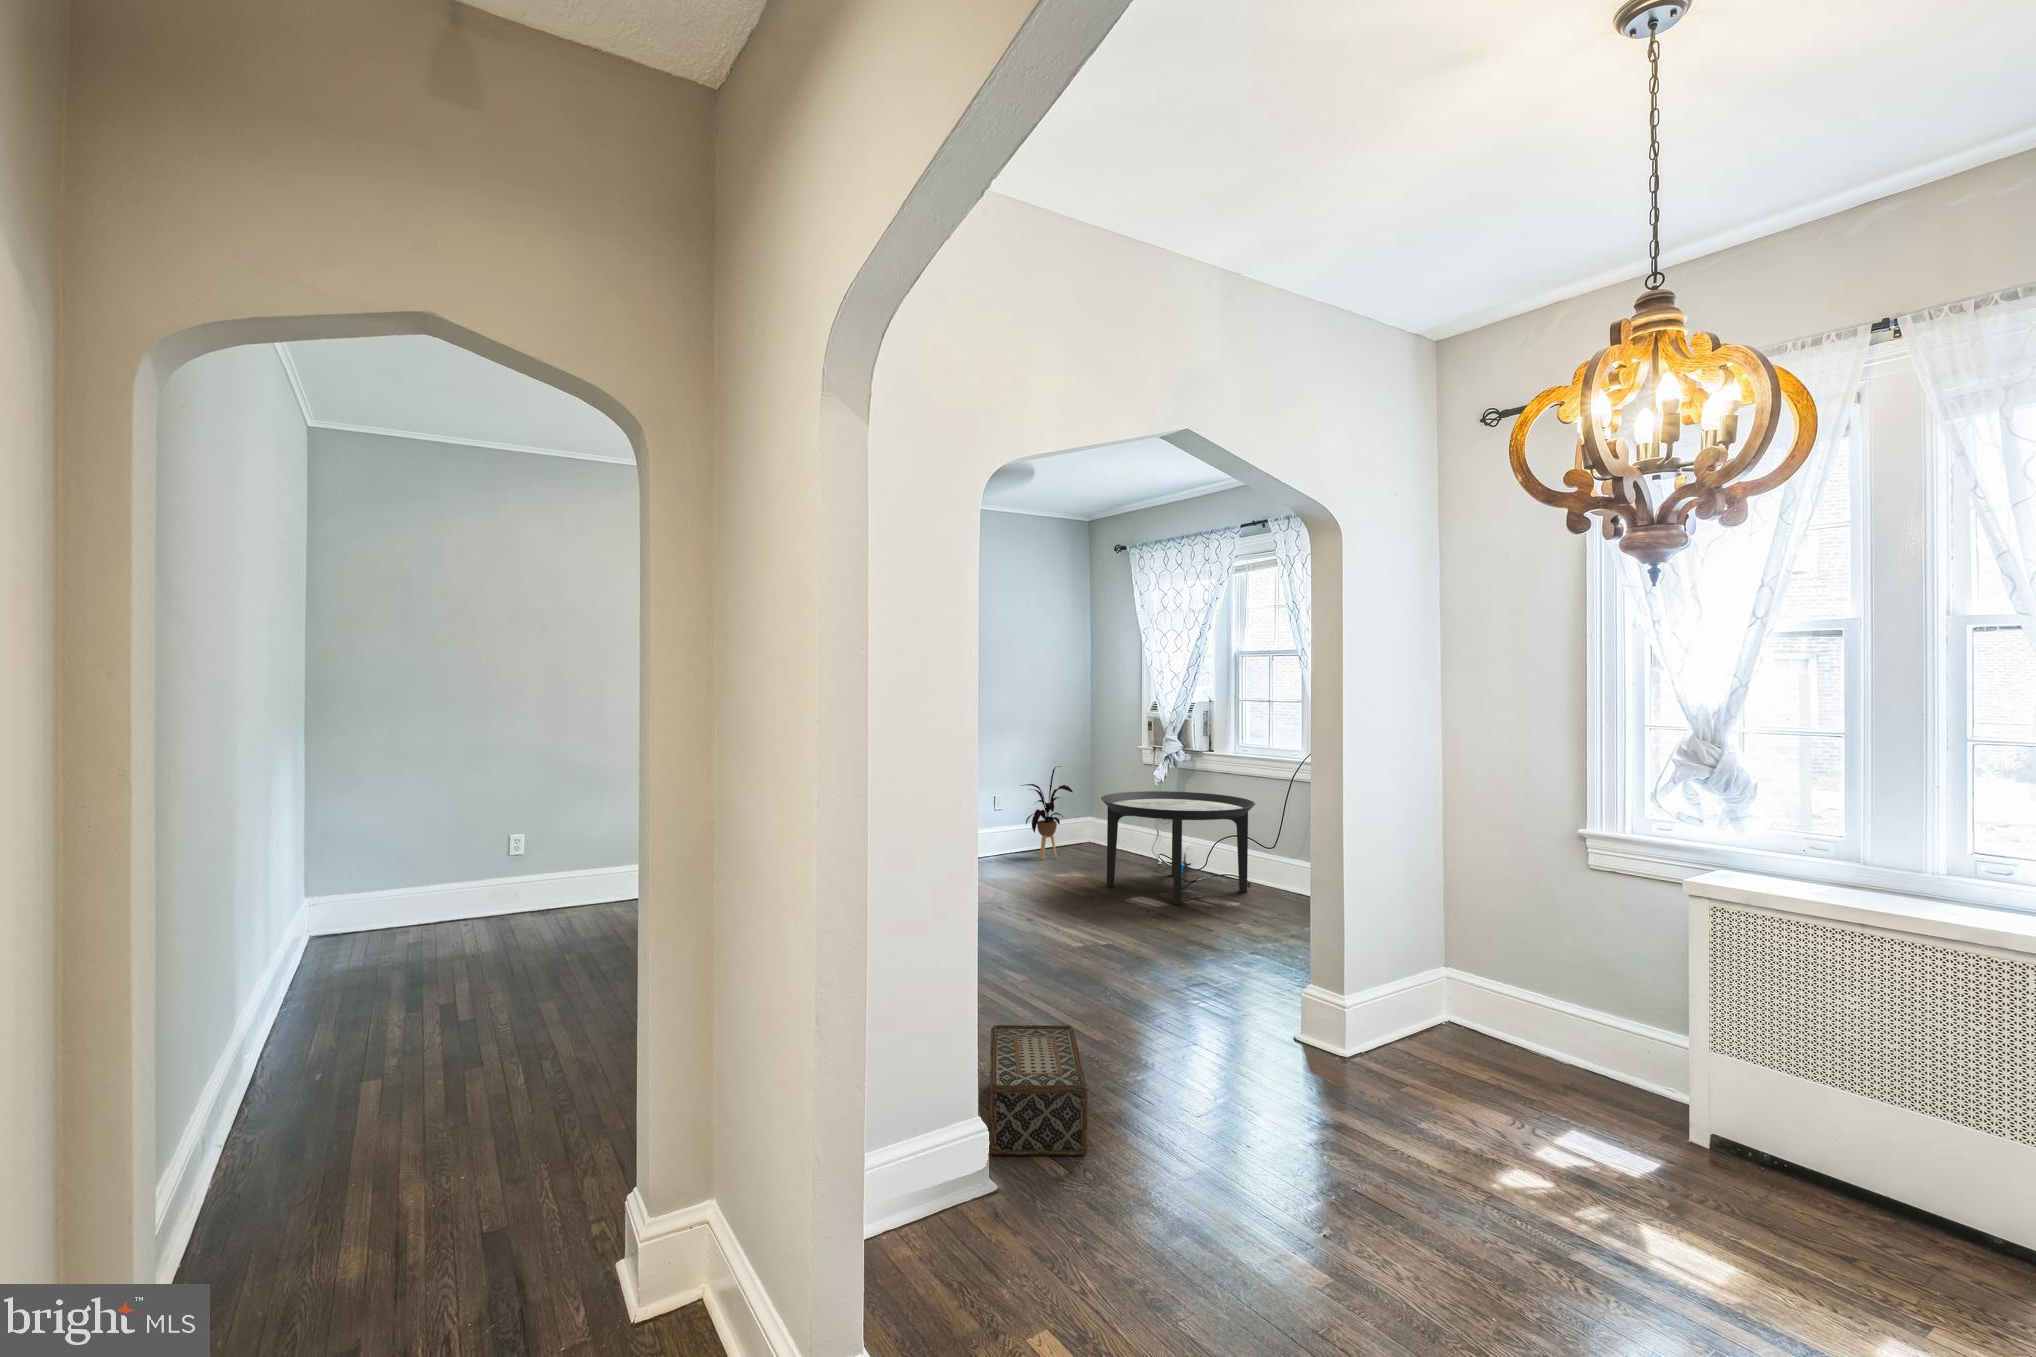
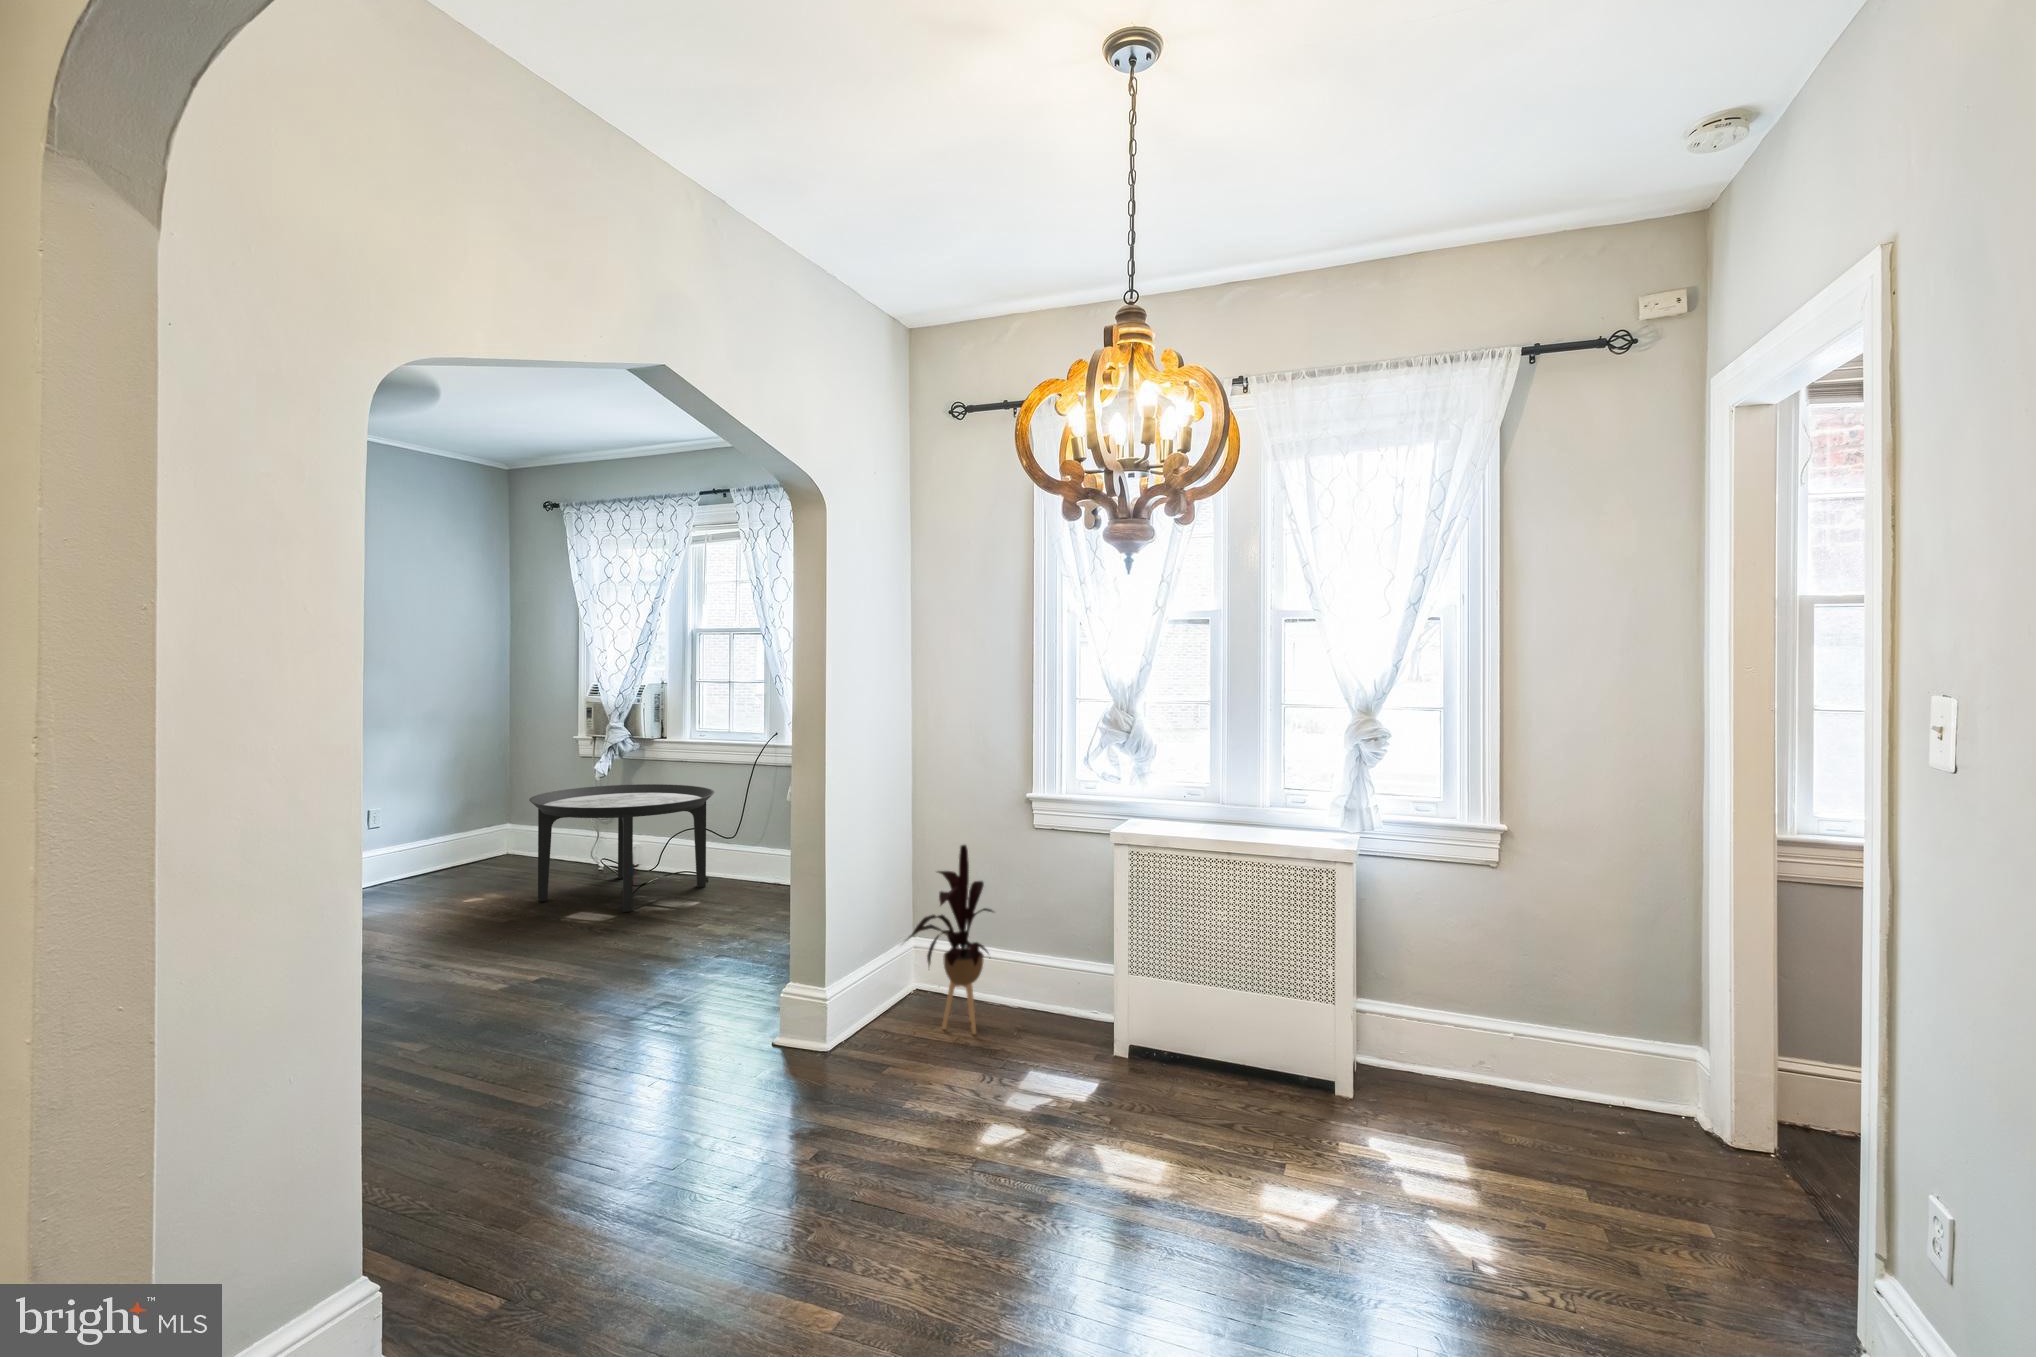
house plant: present [1022,766,1073,860] -> present [907,845,993,1034]
woven basket: present [989,1025,1087,1155] -> none [386,1094,537,1303]

